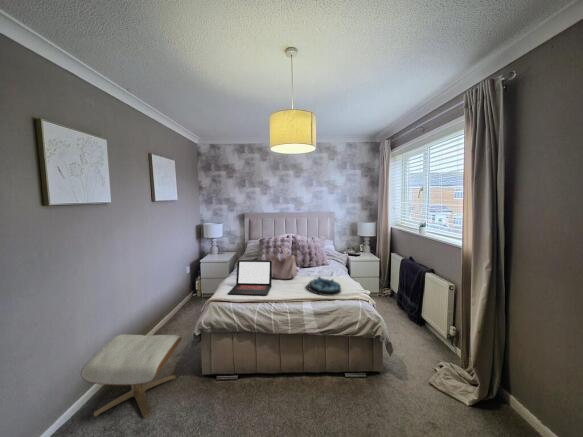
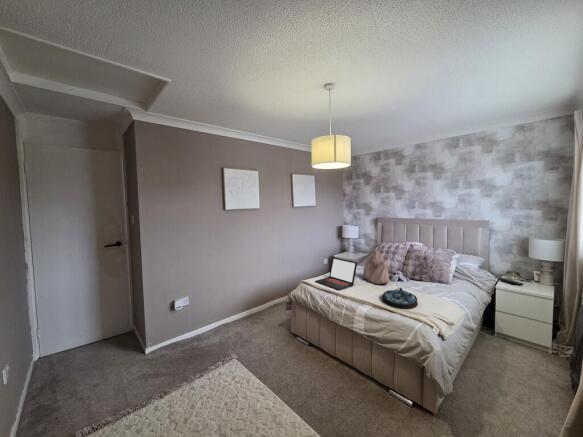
ottoman: present [81,334,181,418] -> none [233,289,282,340]

